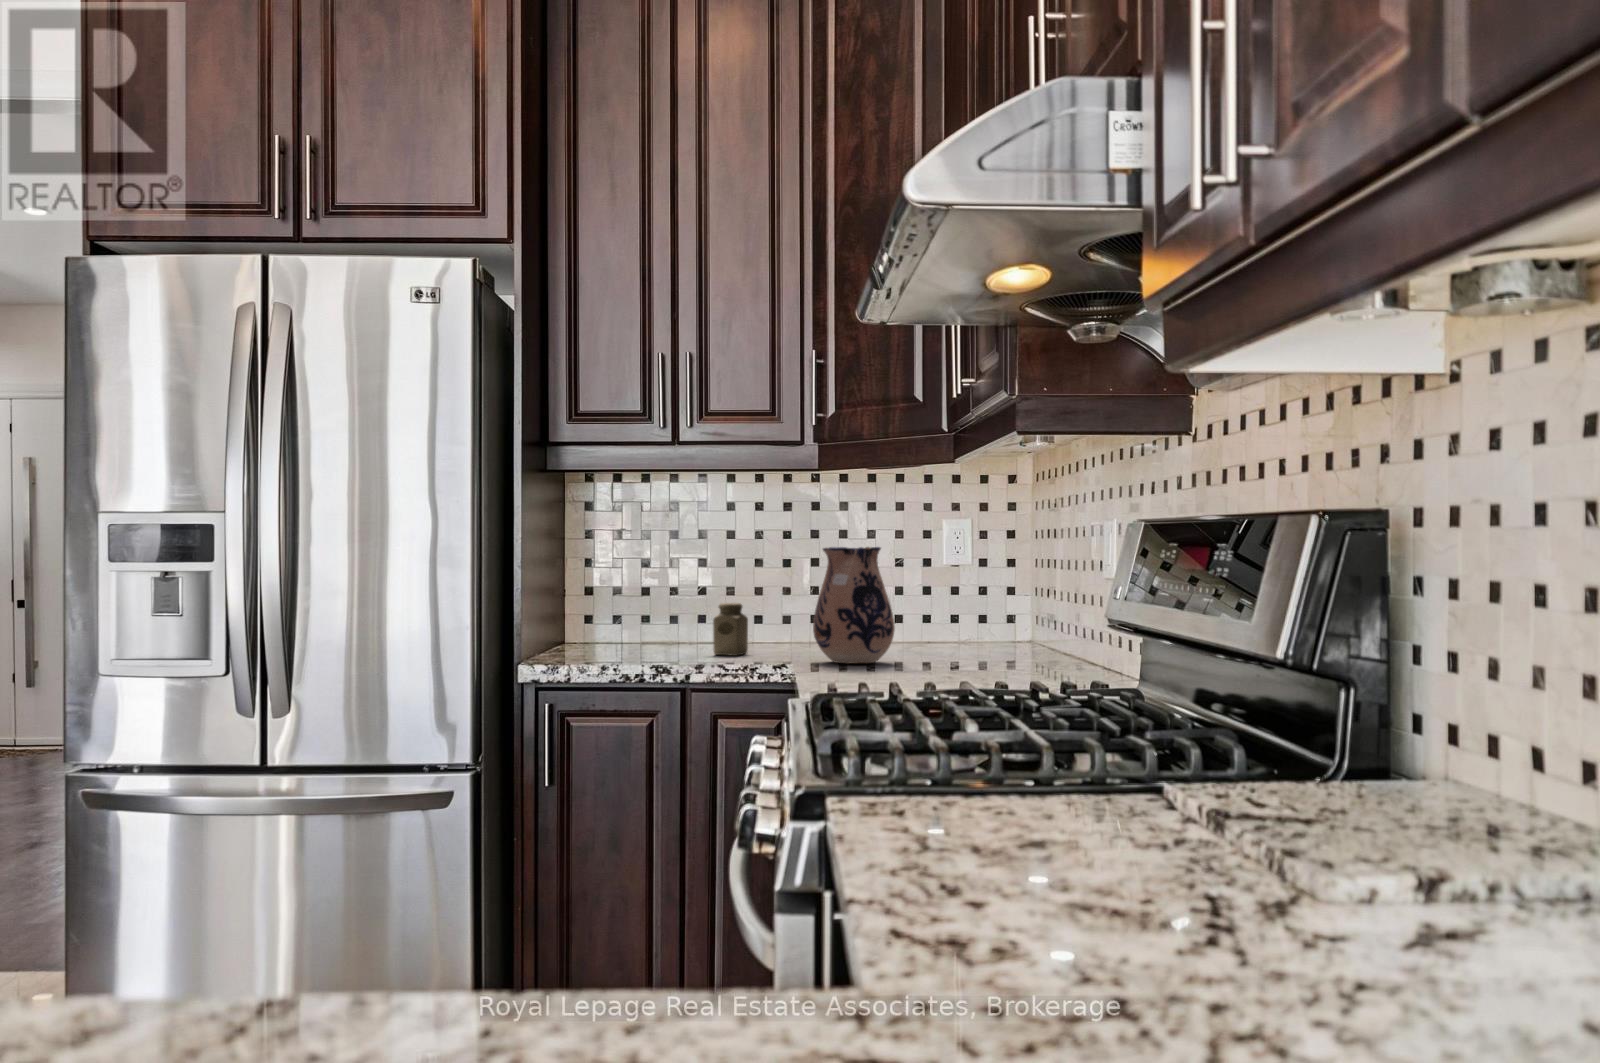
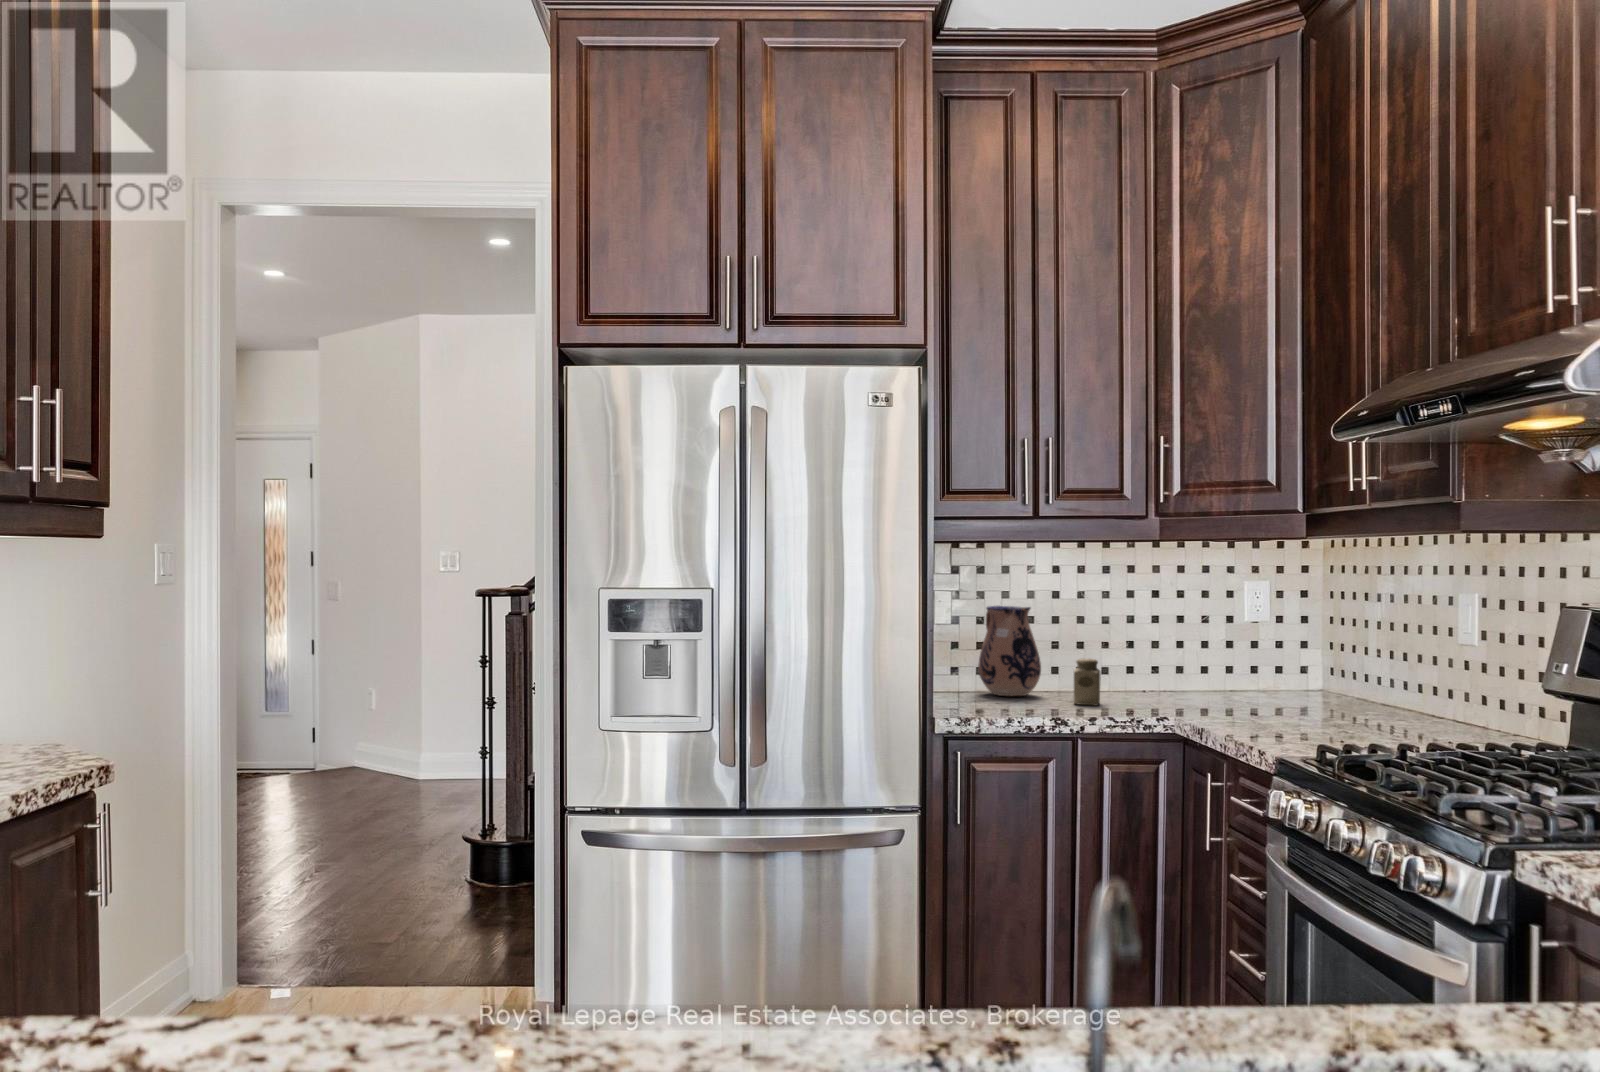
ceramic pitcher: present [813,547,895,664] -> present [978,606,1041,696]

